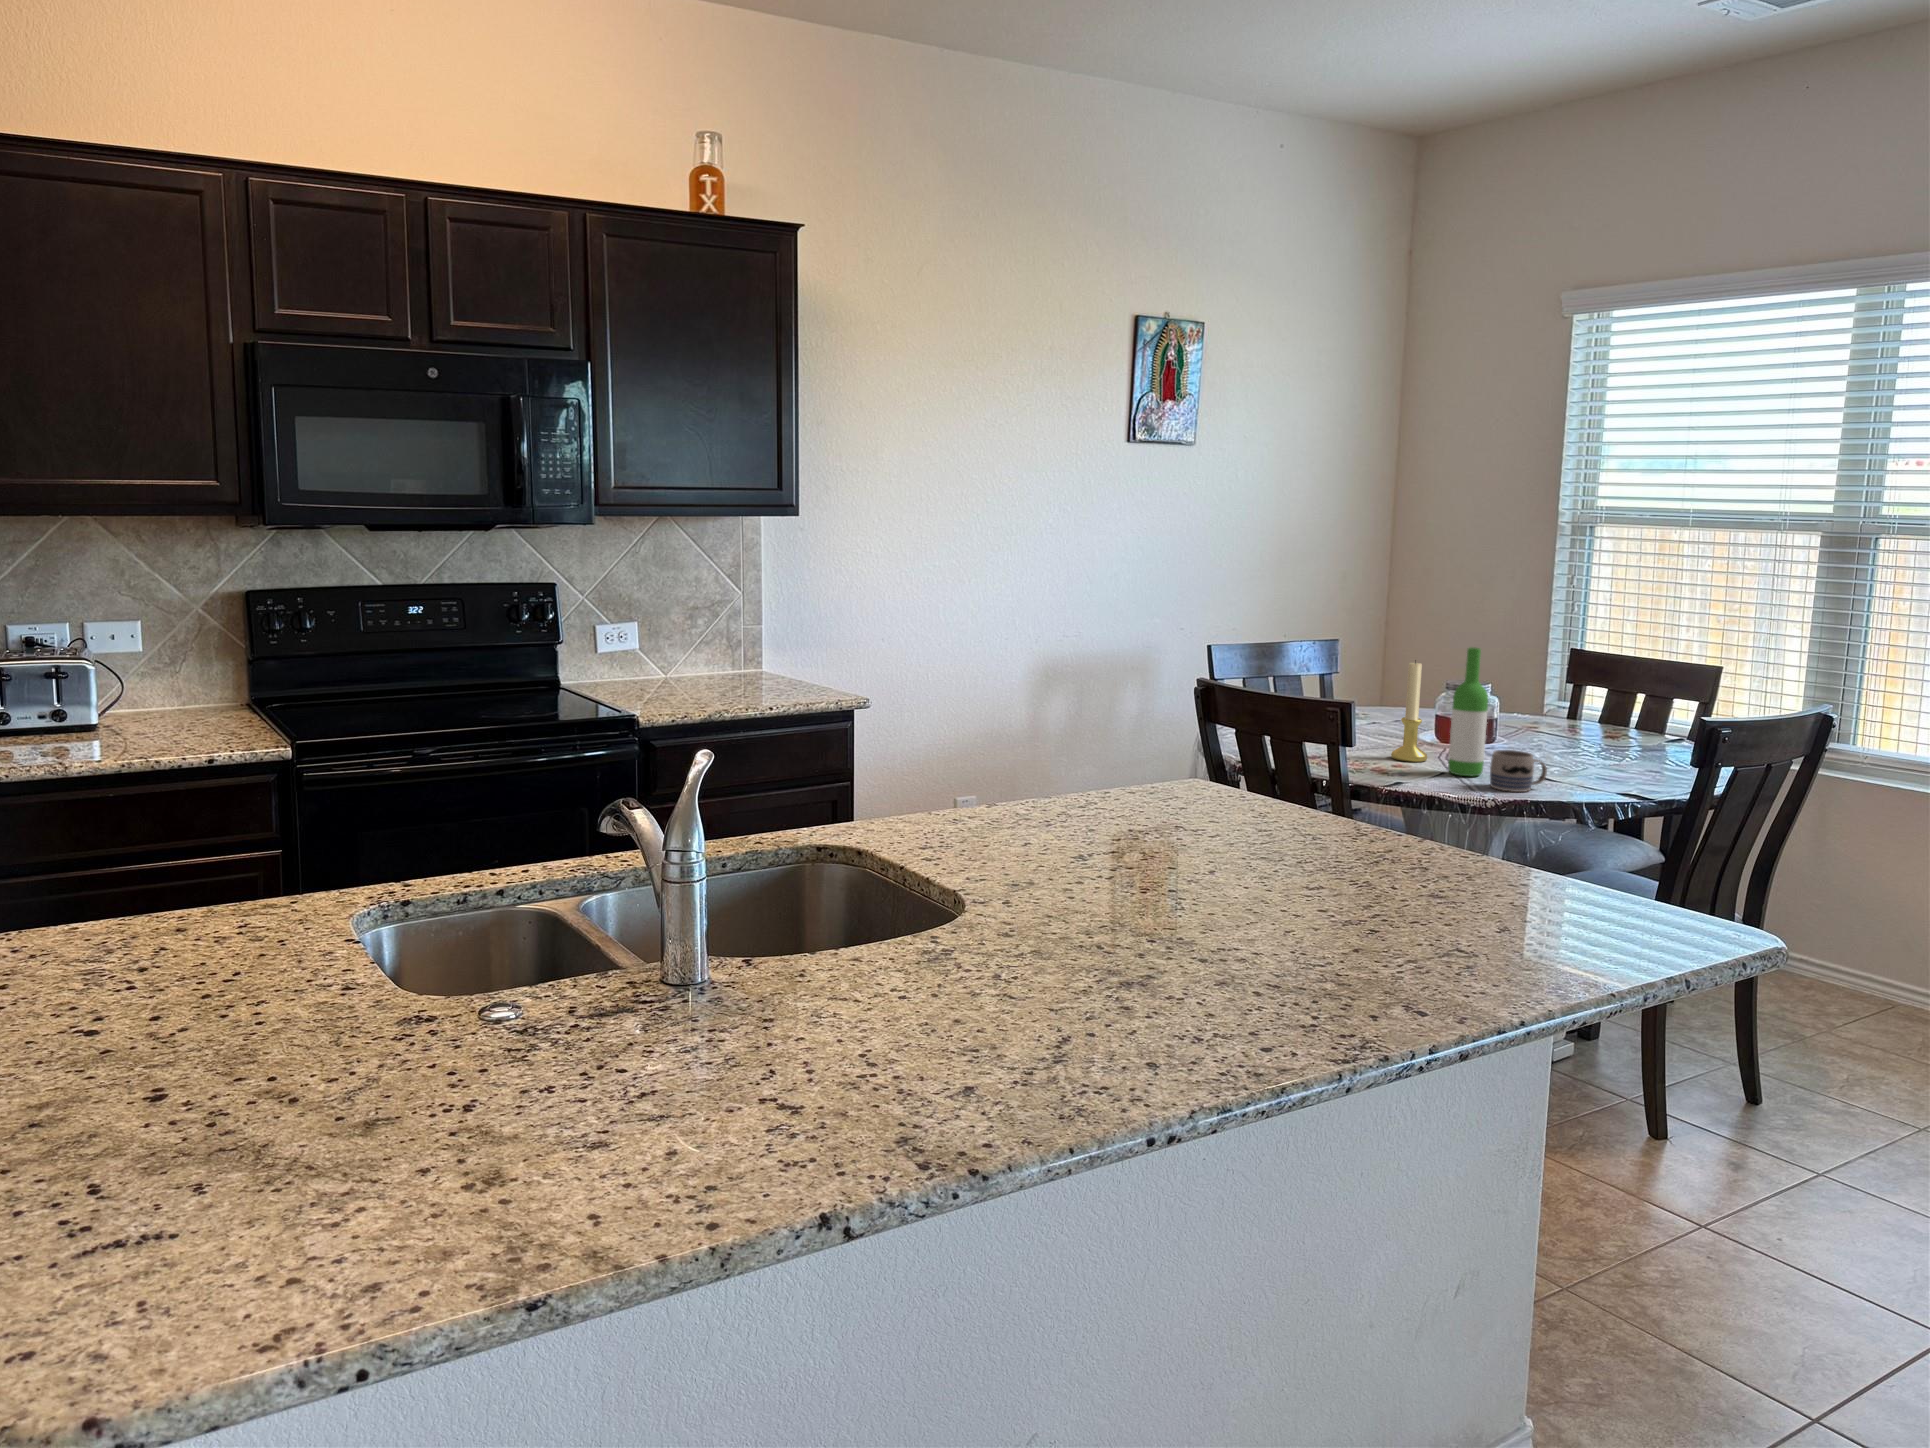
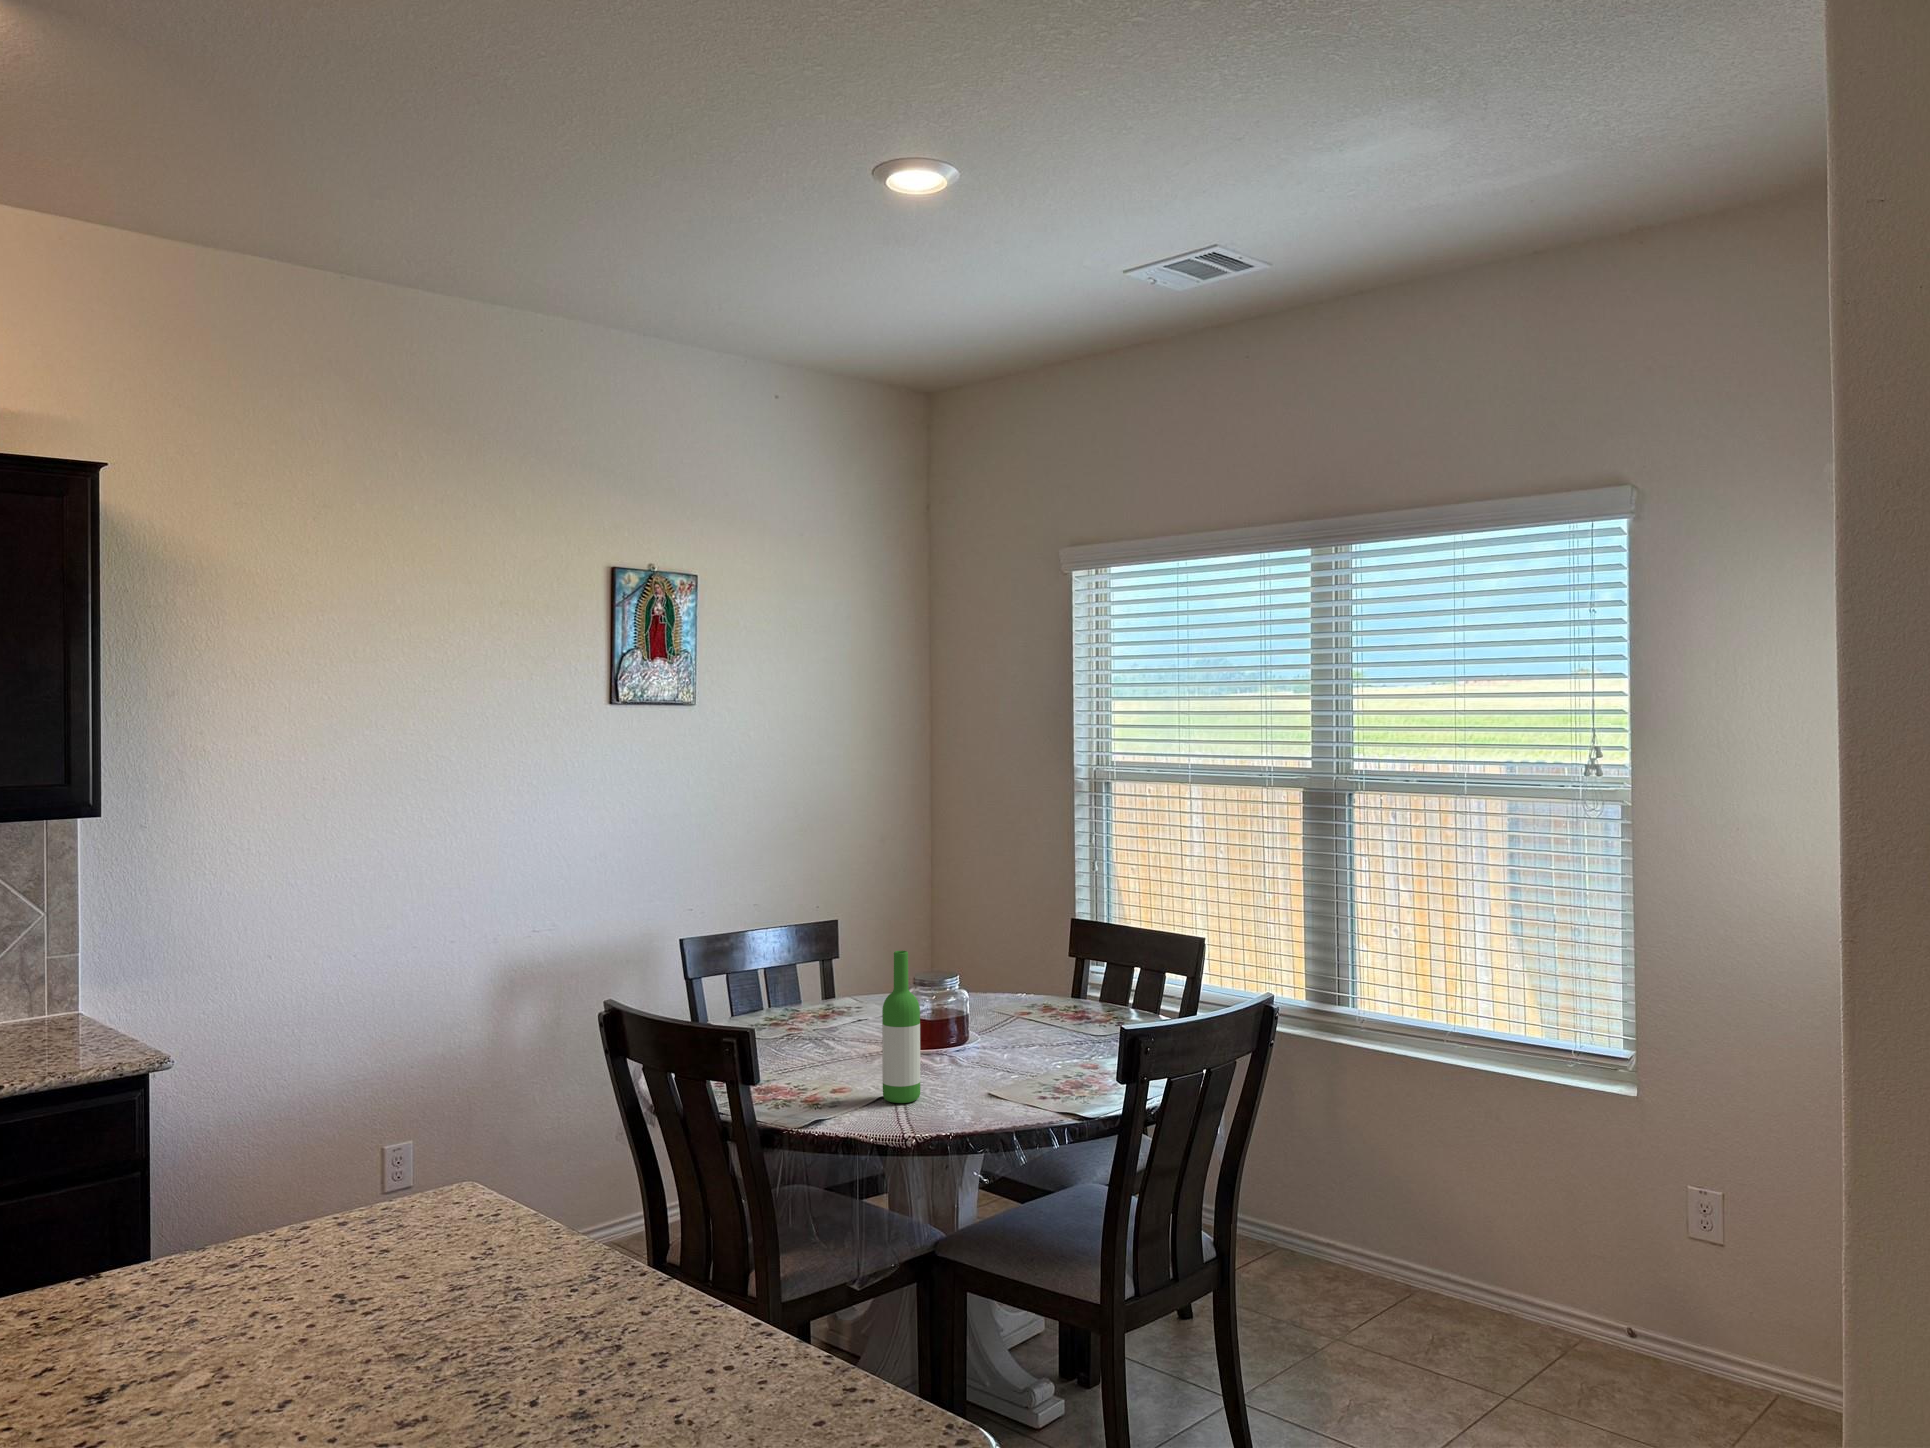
candle holder: present [1391,660,1427,762] -> none [835,963,875,1084]
mug: present [1490,750,1547,792] -> none [914,1072,976,1124]

